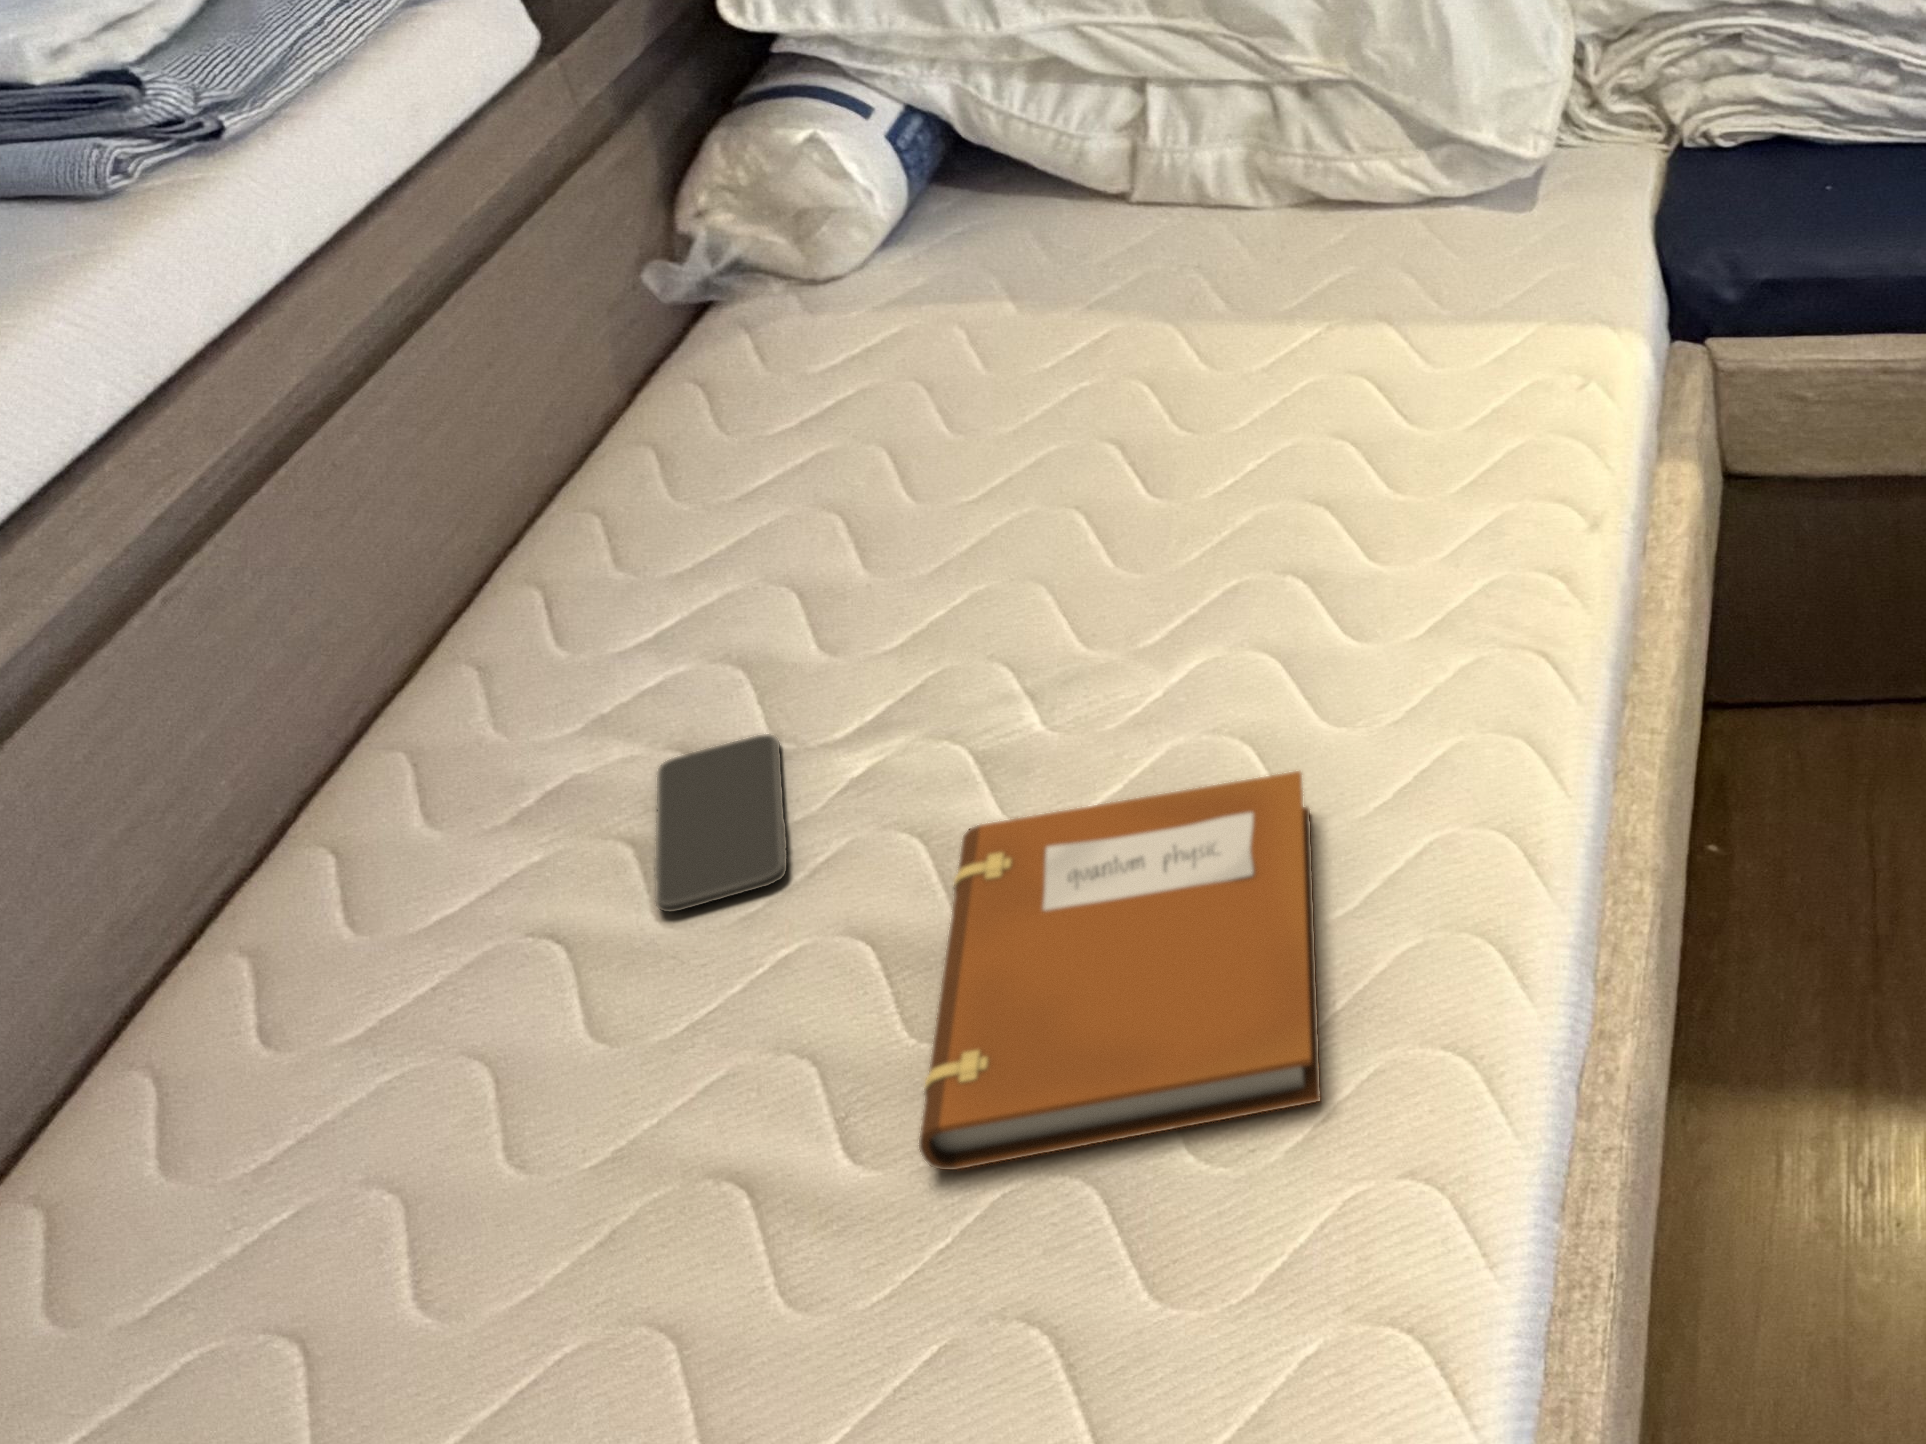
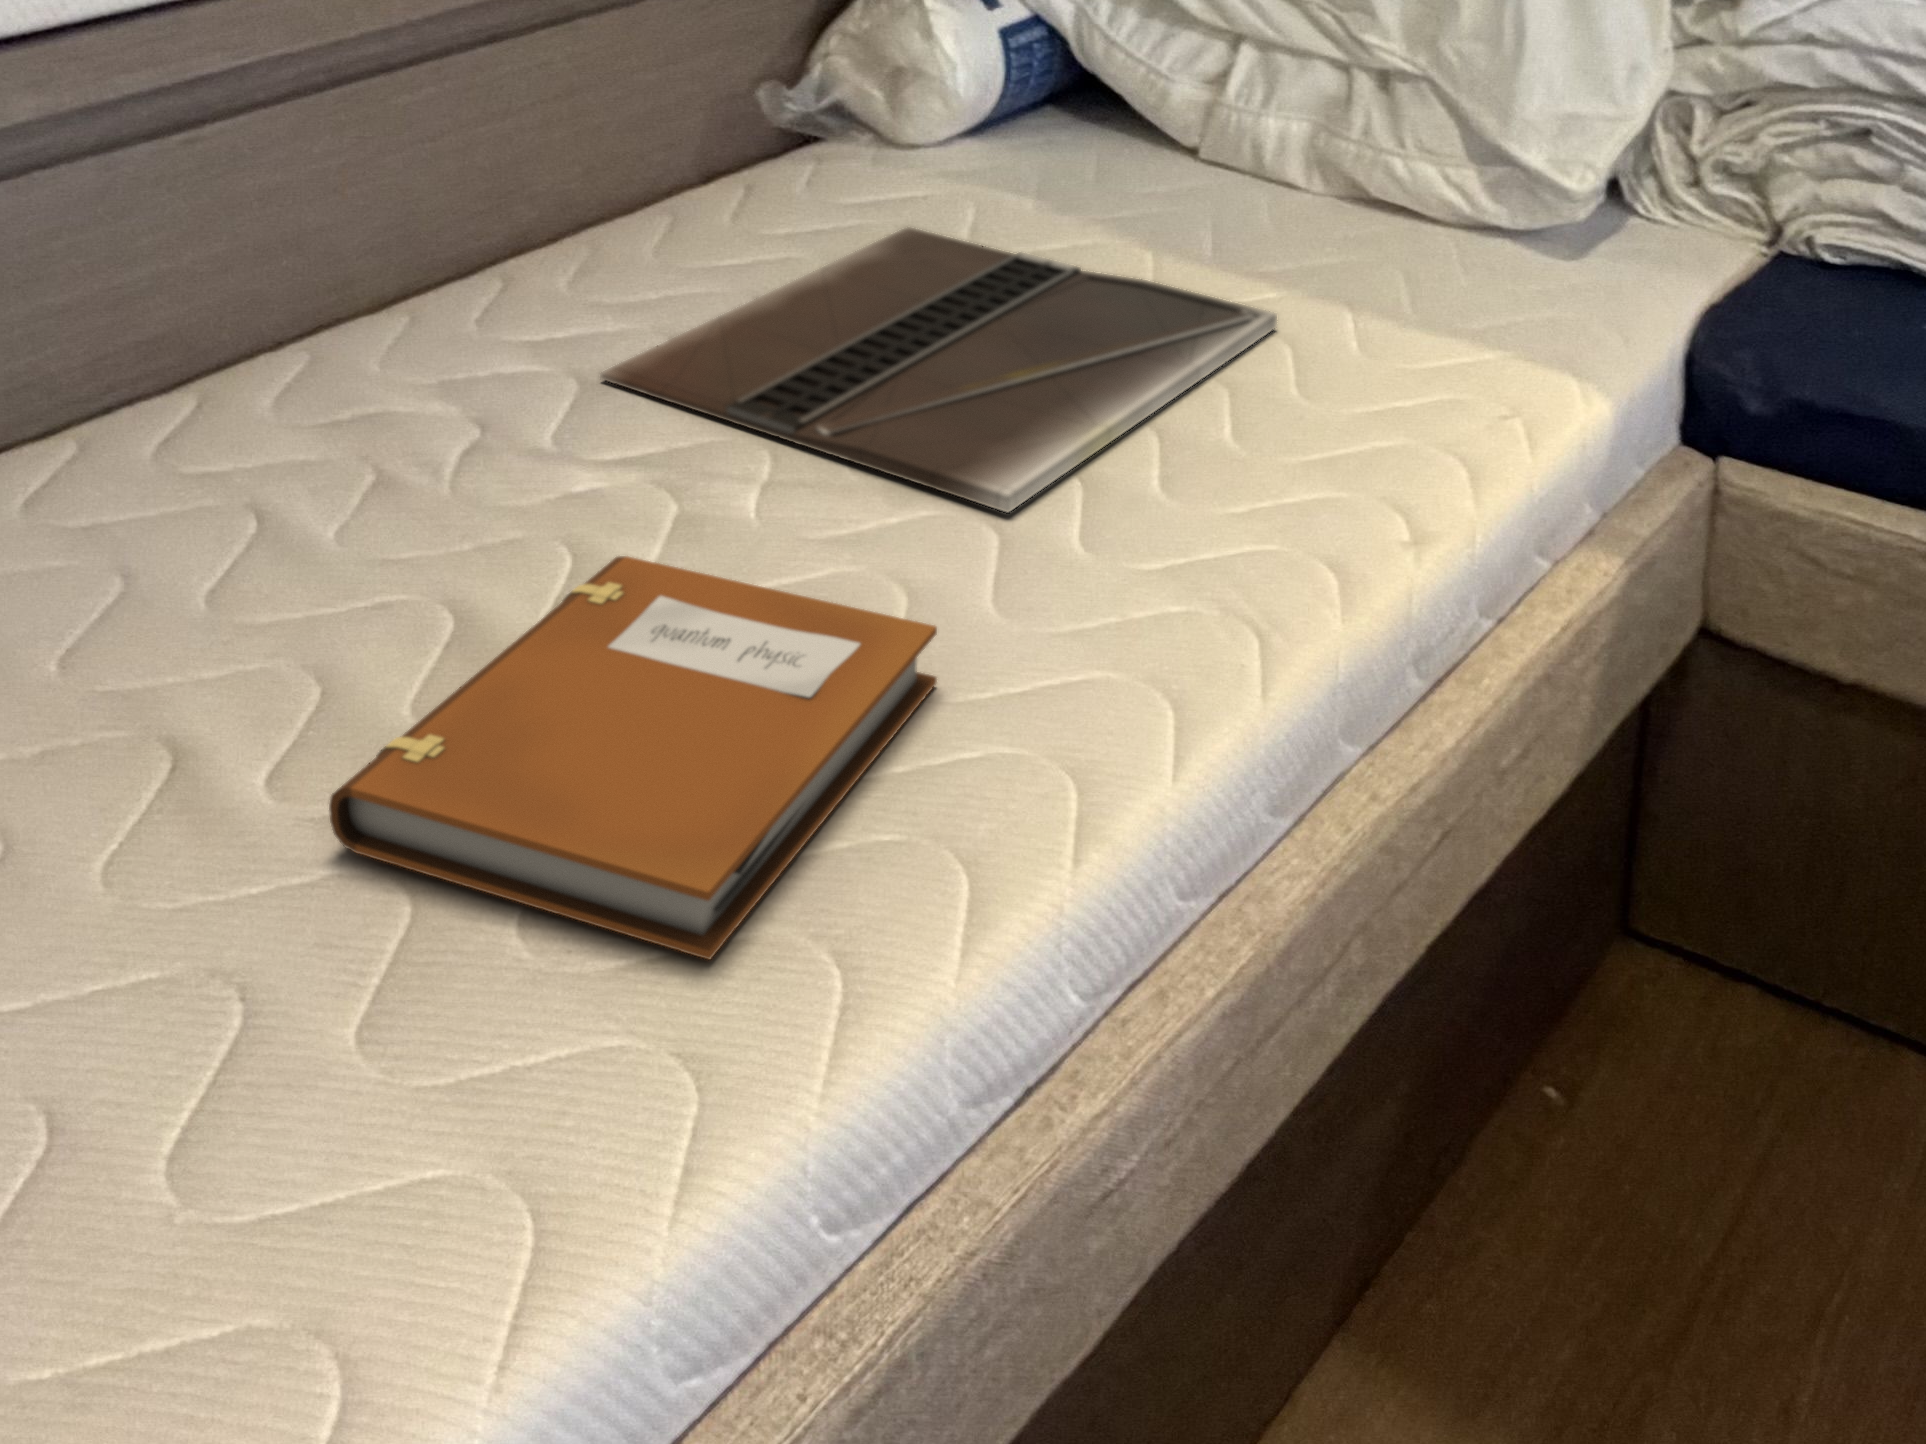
laptop: none [745,357,1338,657] -> present [600,228,1277,512]
smartphone: present [655,734,788,912] -> none [356,428,562,550]

